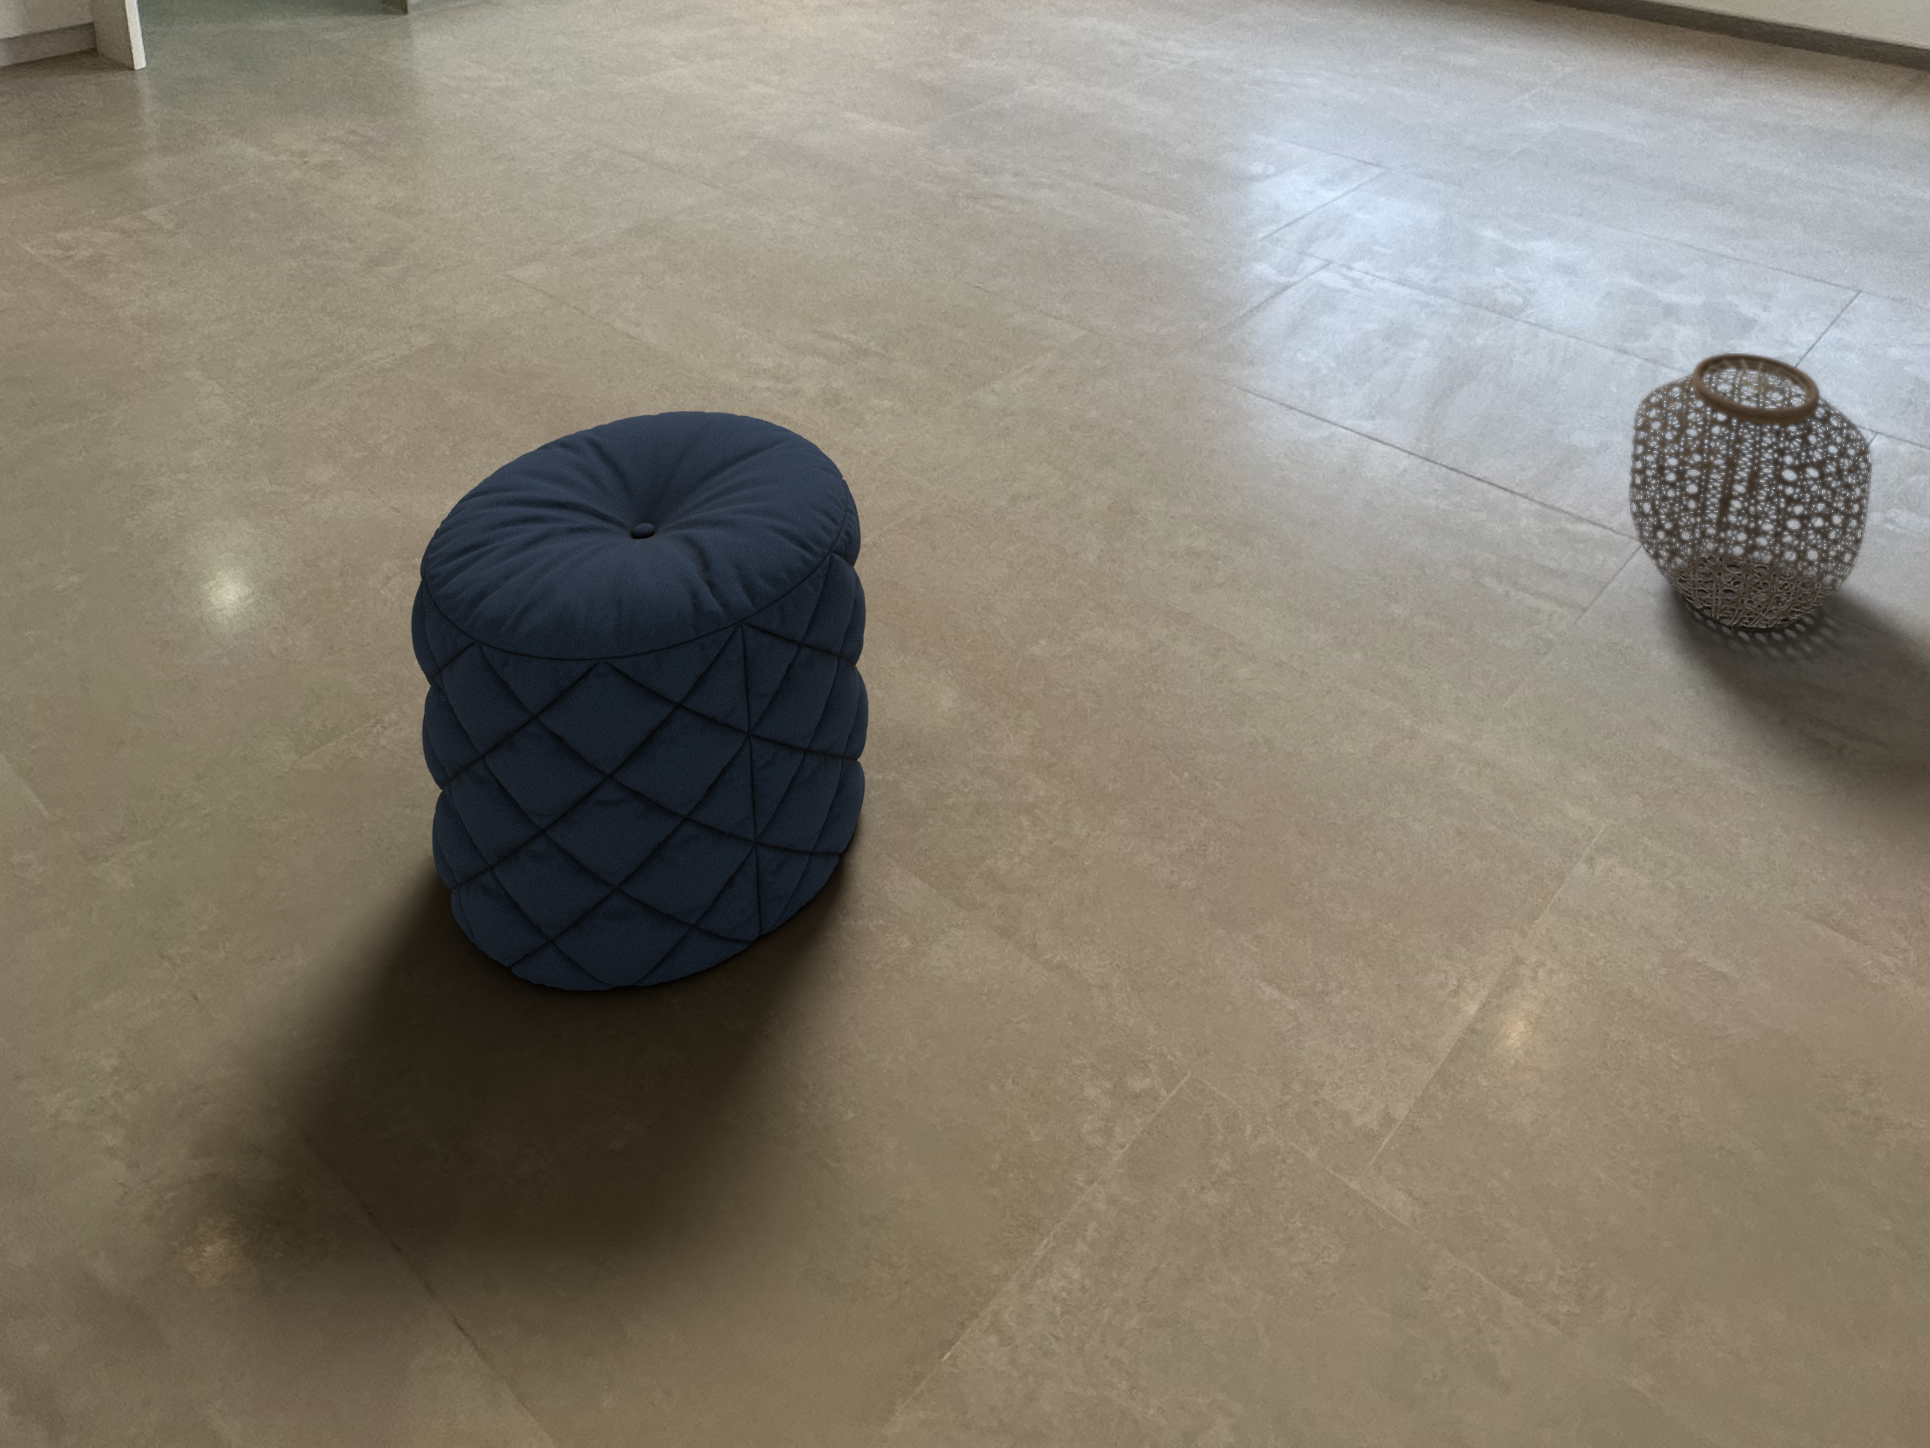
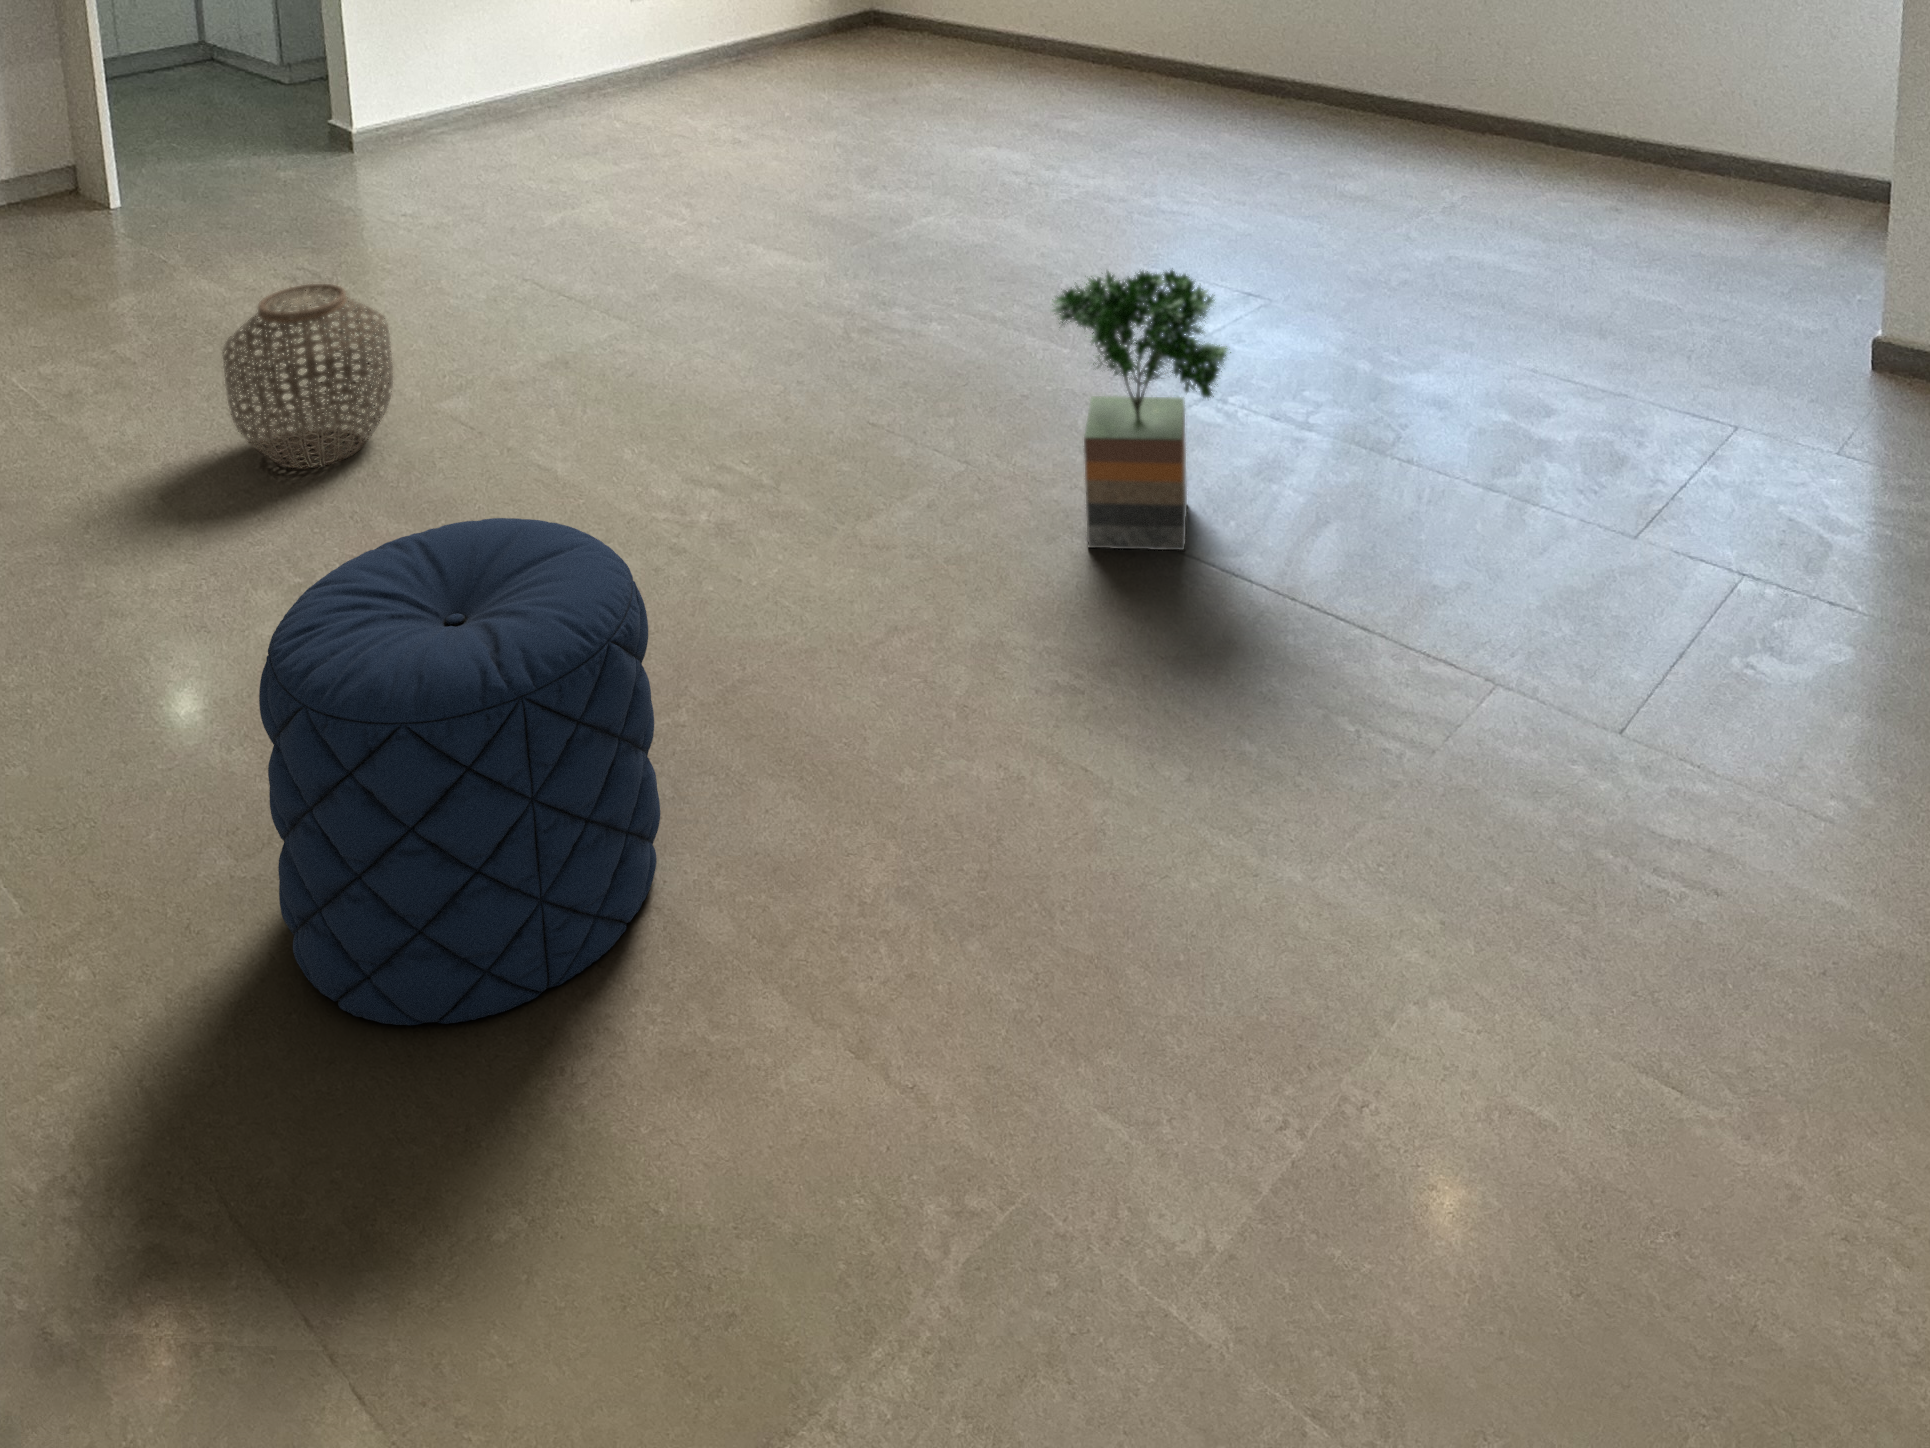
potted tree: none [1230,136,1419,422] -> present [1052,270,1231,550]
woven basket: present [1629,353,1872,629] -> present [222,284,393,469]

